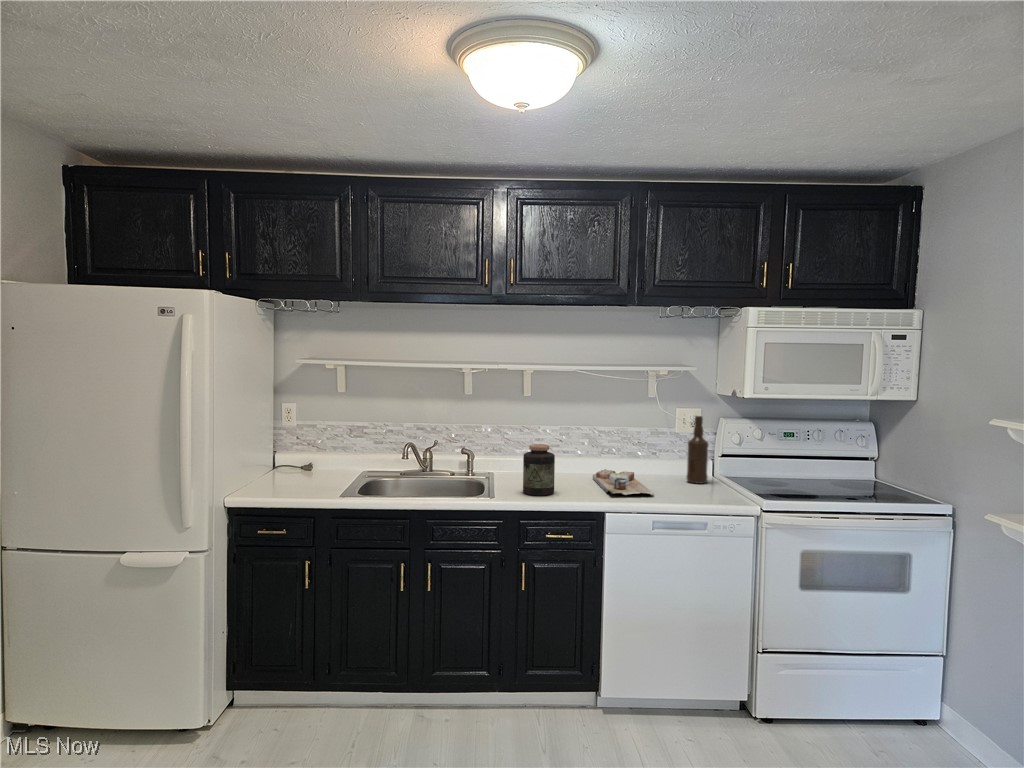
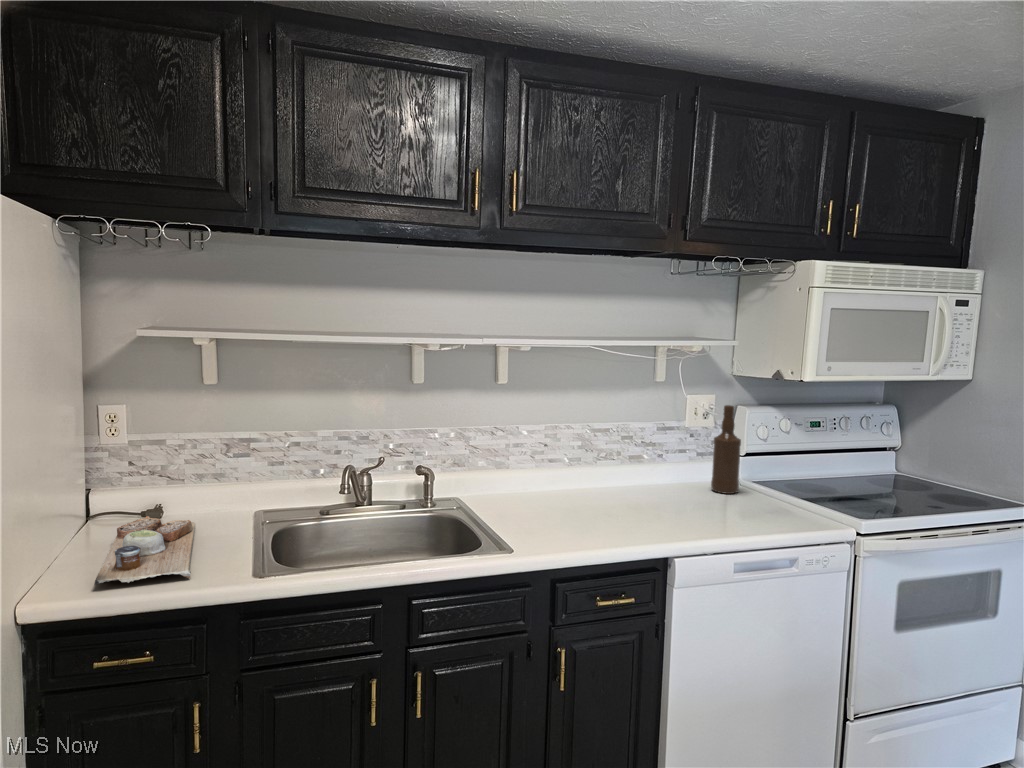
jar: present [523,444,555,496] -> none [534,457,583,537]
cutting board: present [593,469,654,496] -> present [94,516,195,585]

